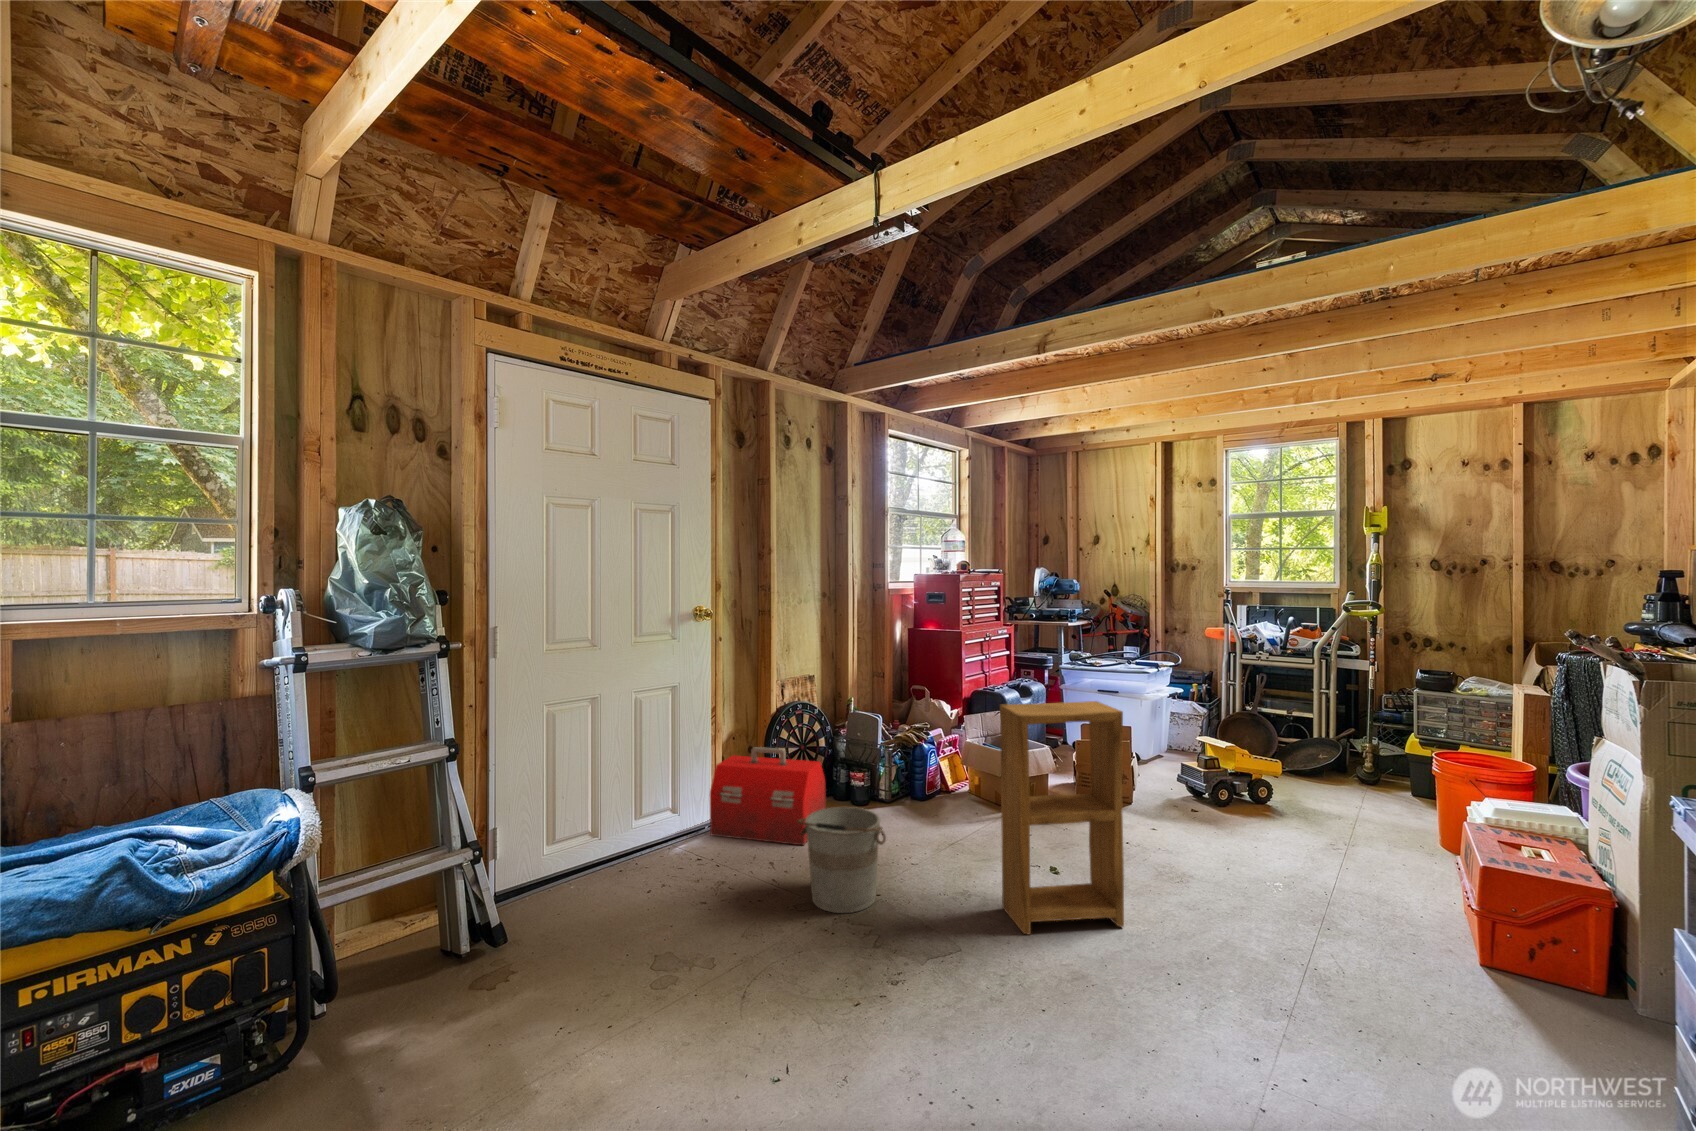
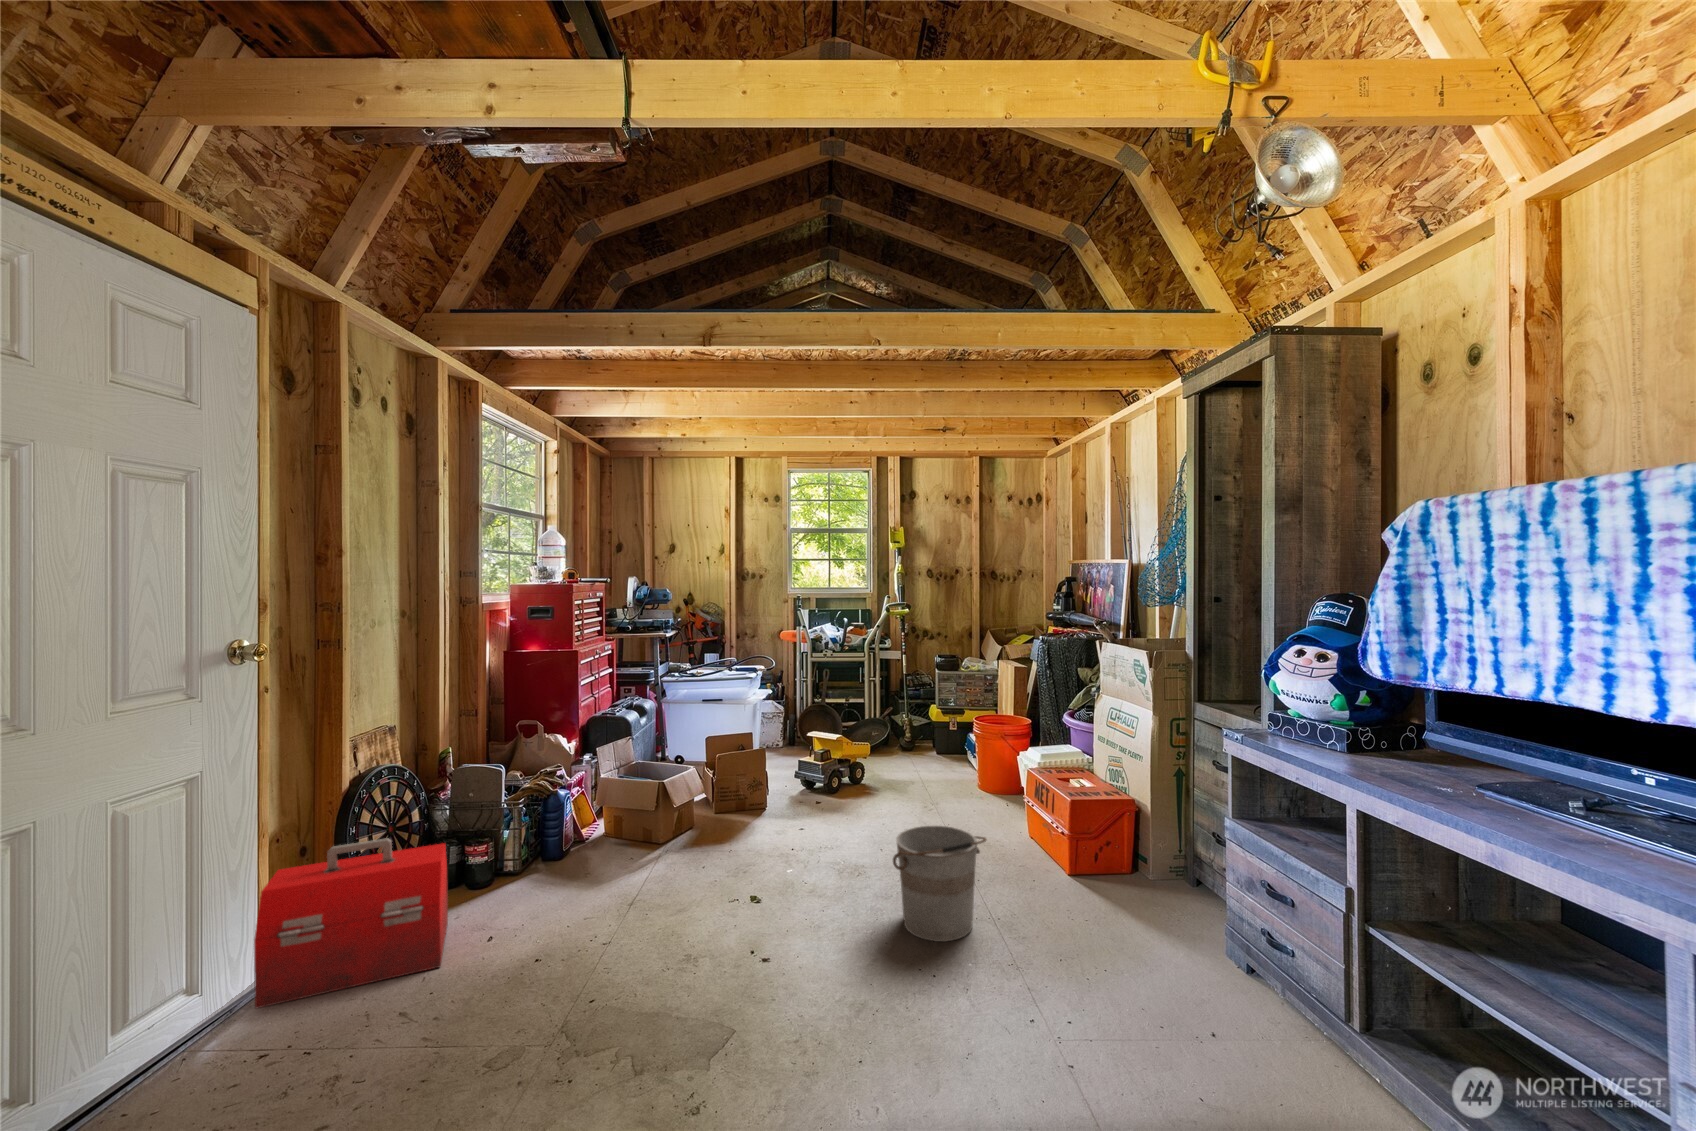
shelving unit: present [1000,701,1124,935] -> none [742,706,861,968]
bucket: present [797,807,886,913] -> present [893,826,986,941]

